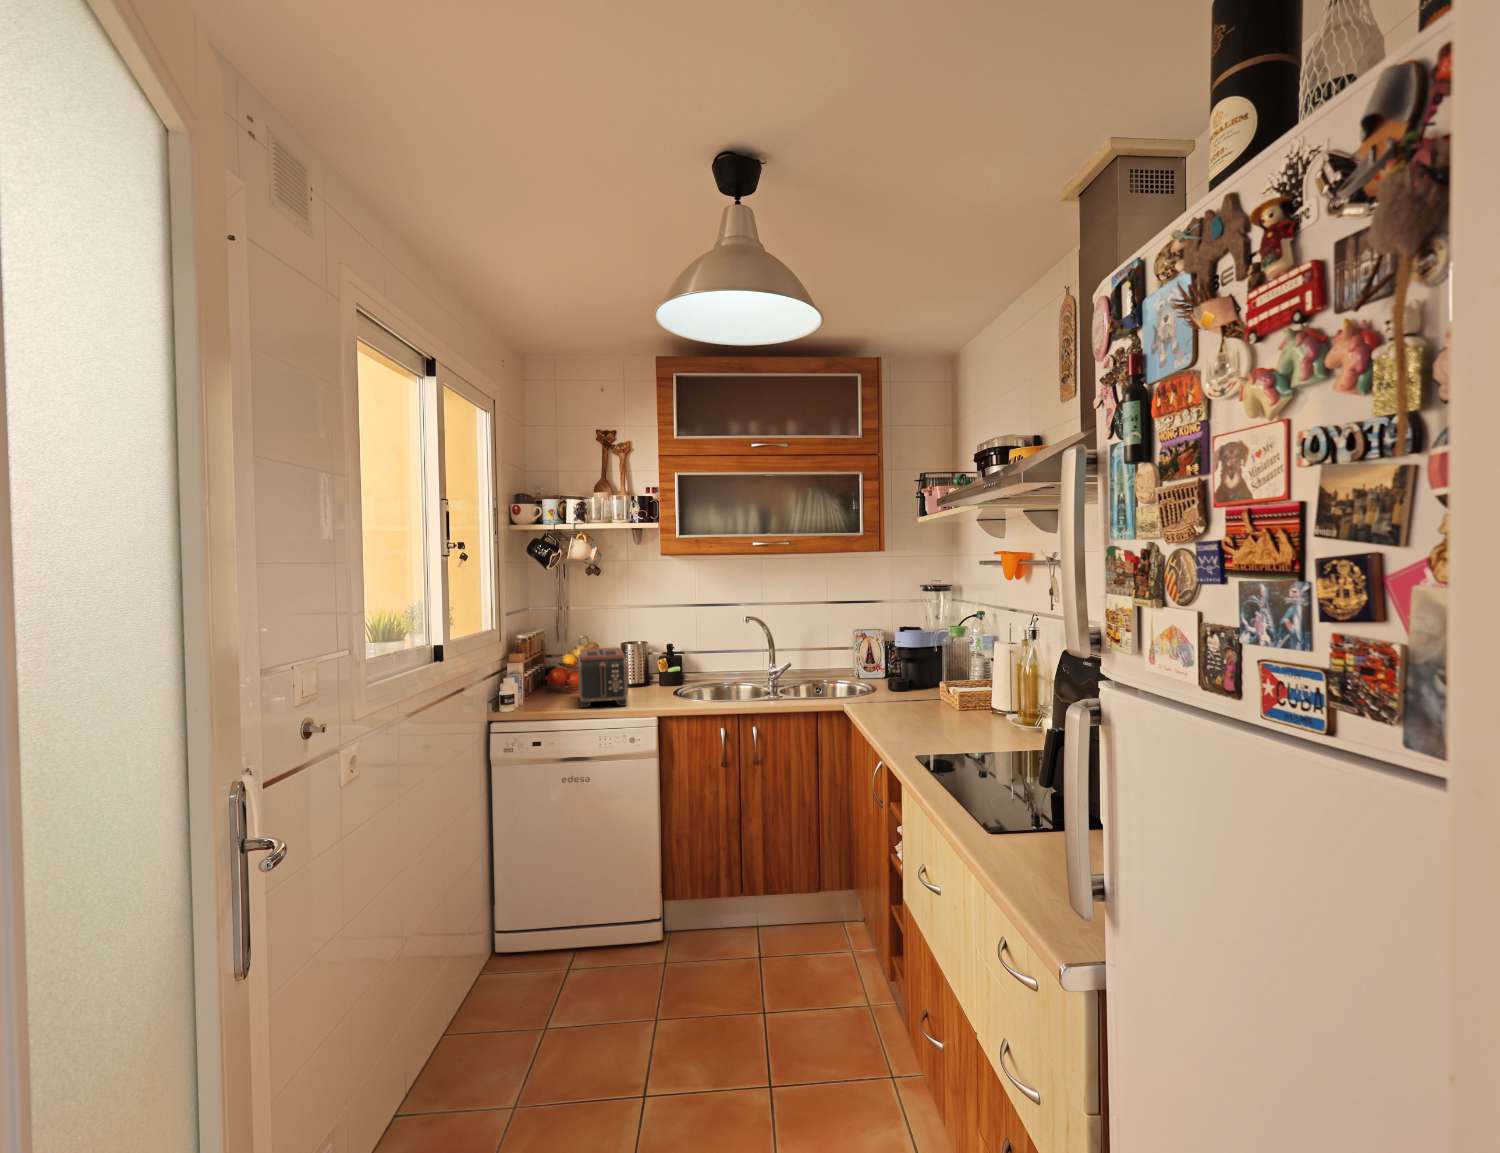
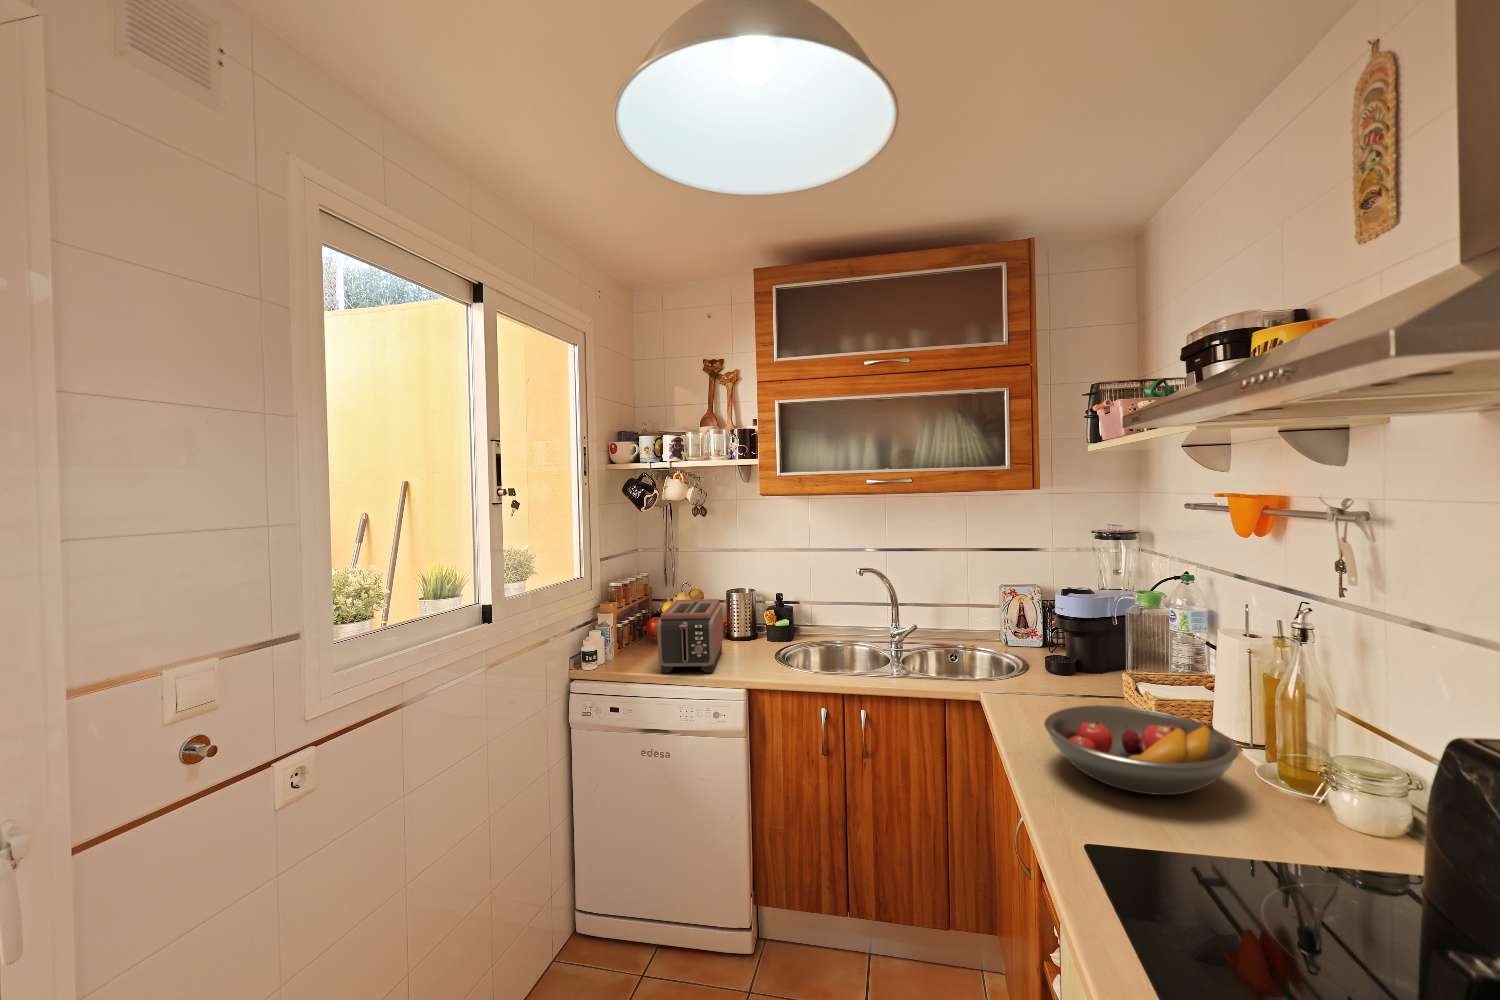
fruit bowl: none [893,693,1002,735] -> present [1044,705,1239,795]

